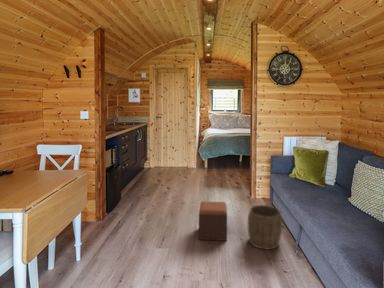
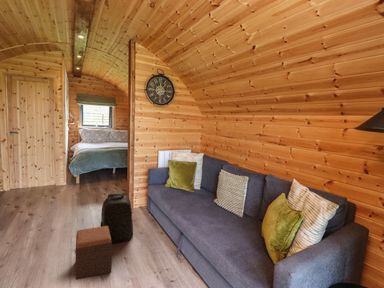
backpack: none [220,175,251,221] -> present [101,193,133,243]
woven basket: present [248,205,282,249] -> none [135,222,169,271]

